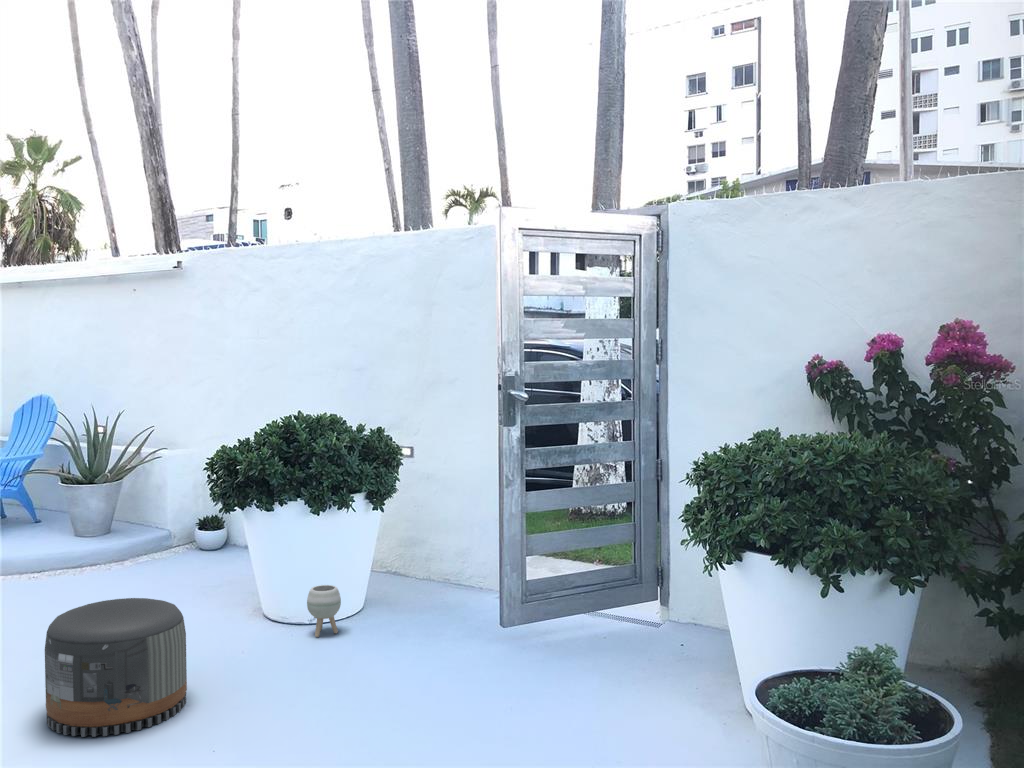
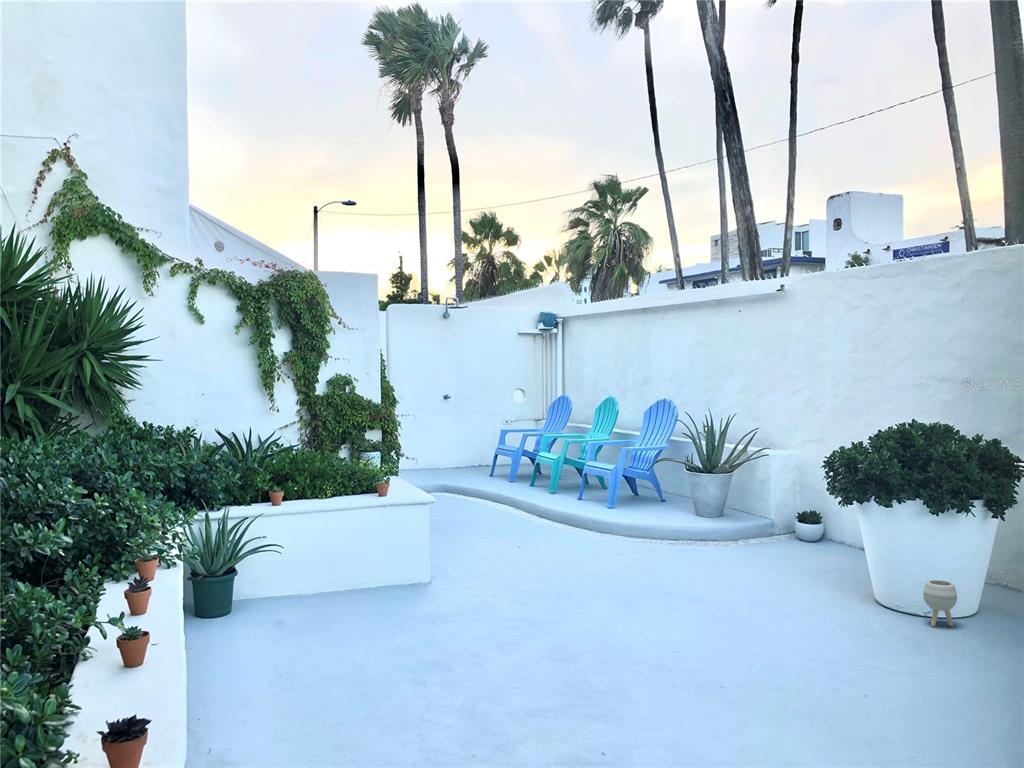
pouf: present [45,598,187,737] -> none [719,563,827,669]

